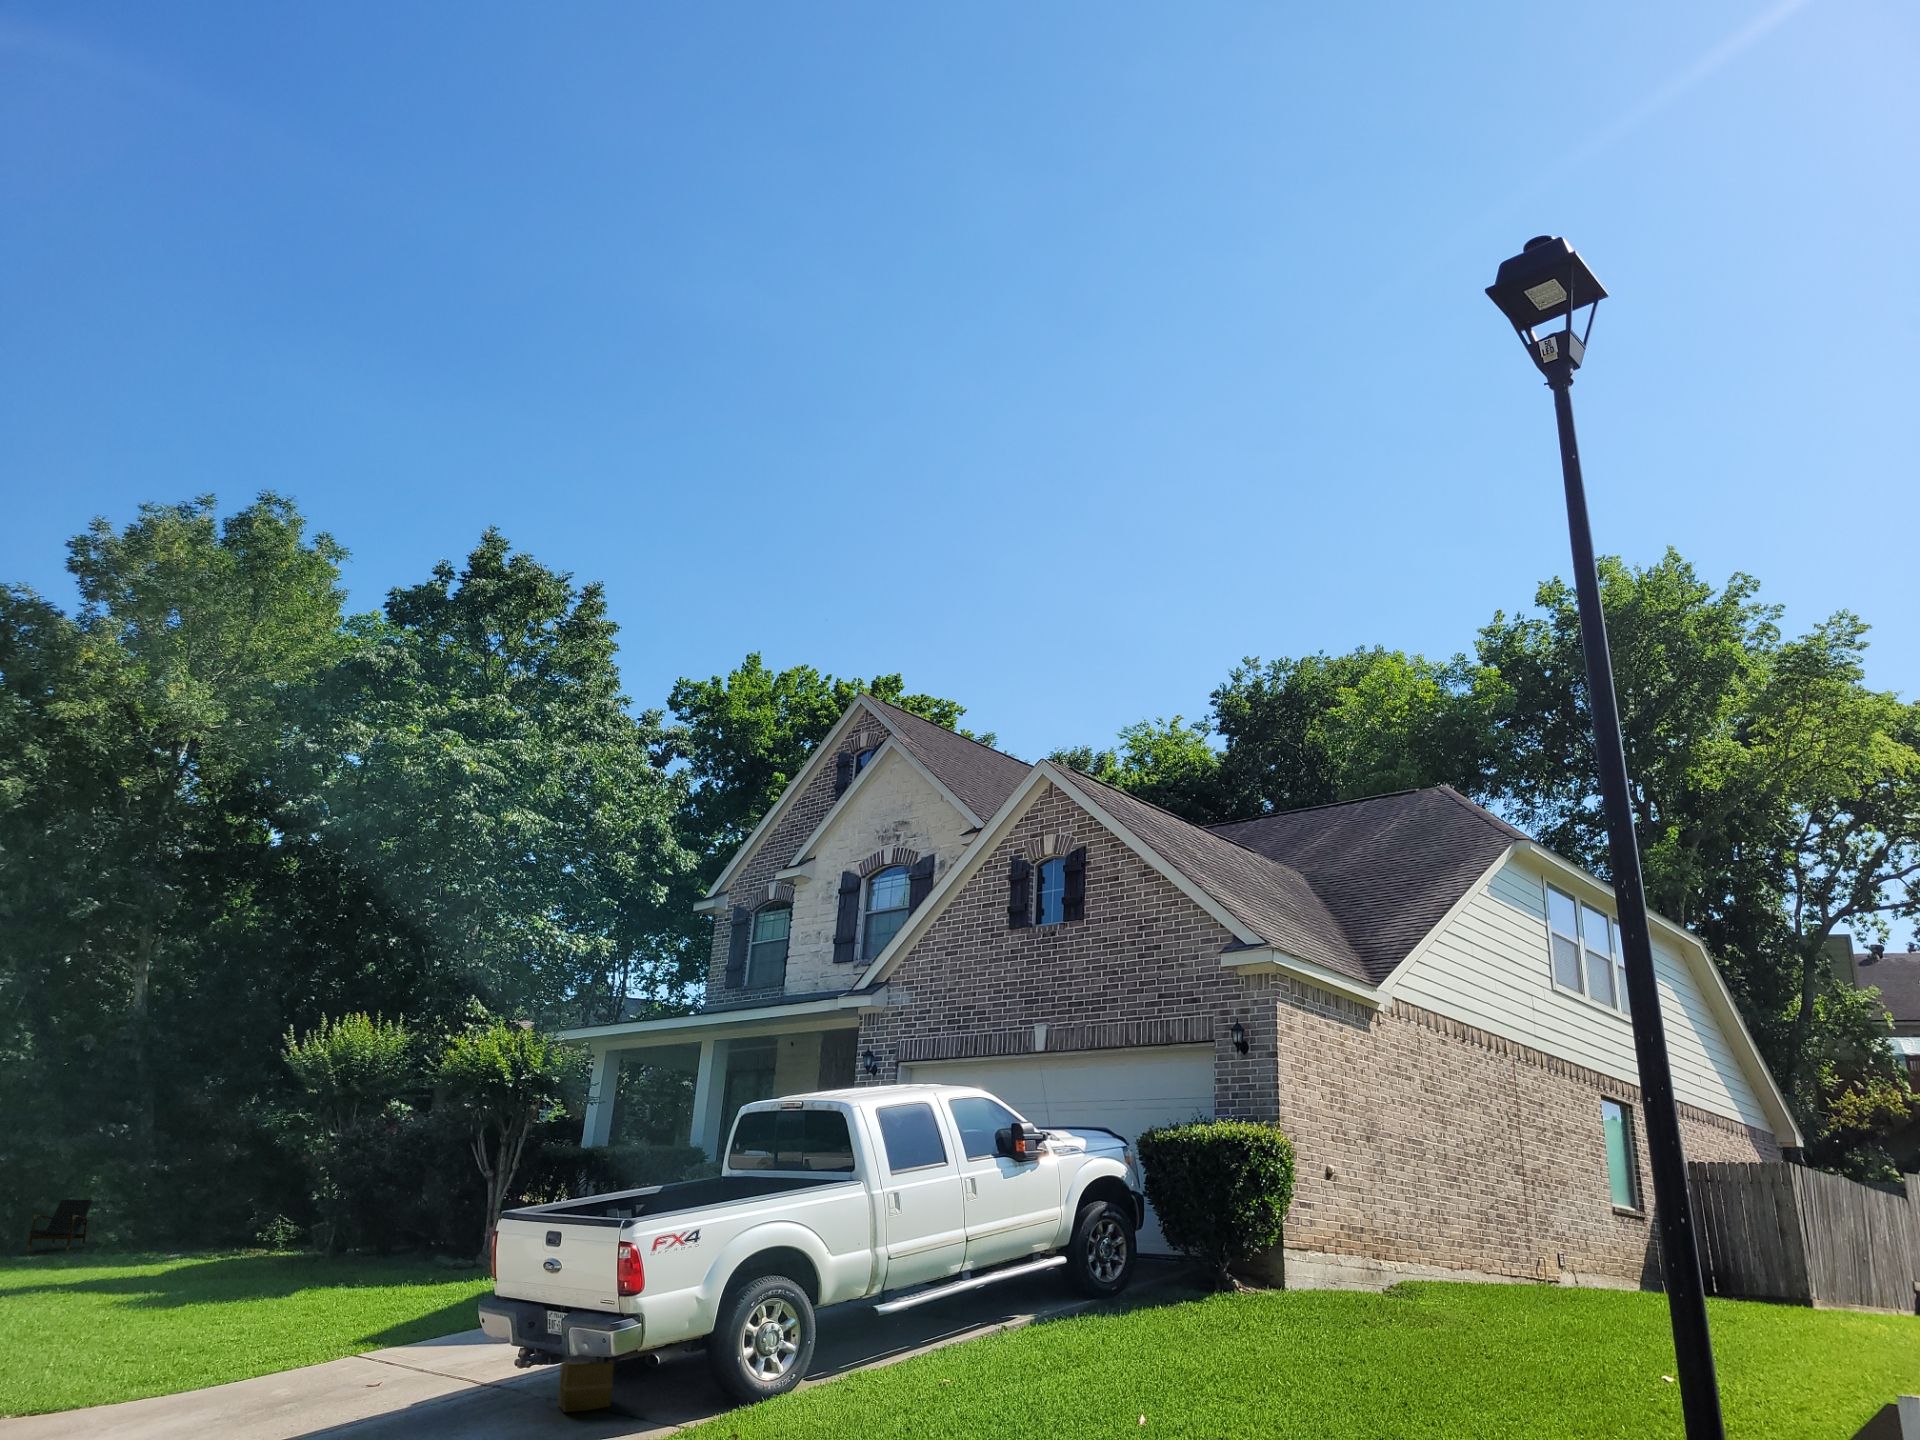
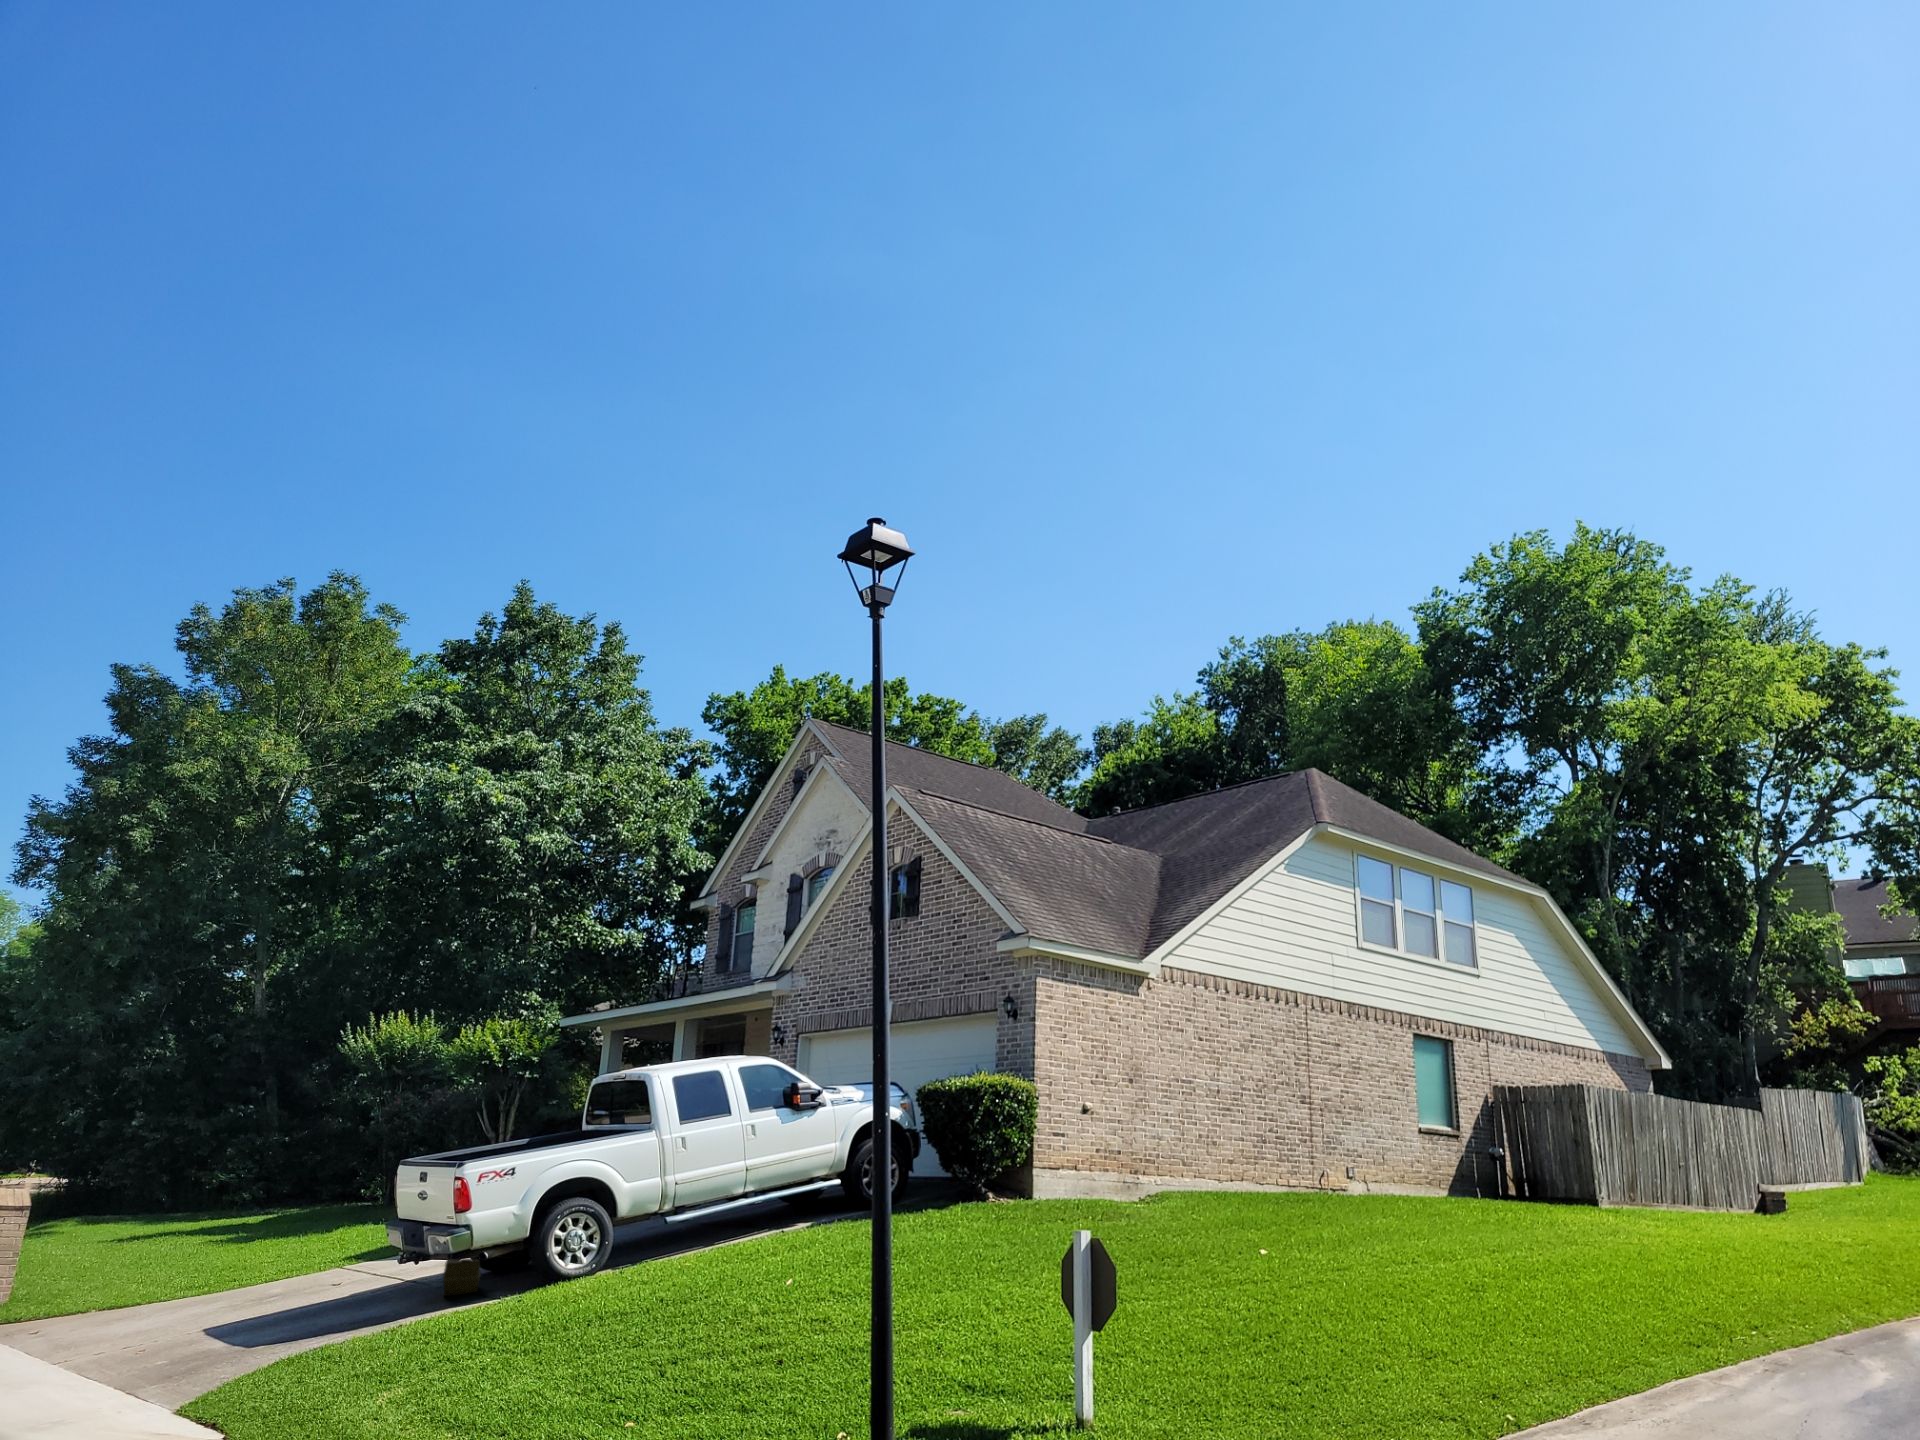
lounge chair: present [27,1200,93,1251] -> none [170,1172,219,1215]

